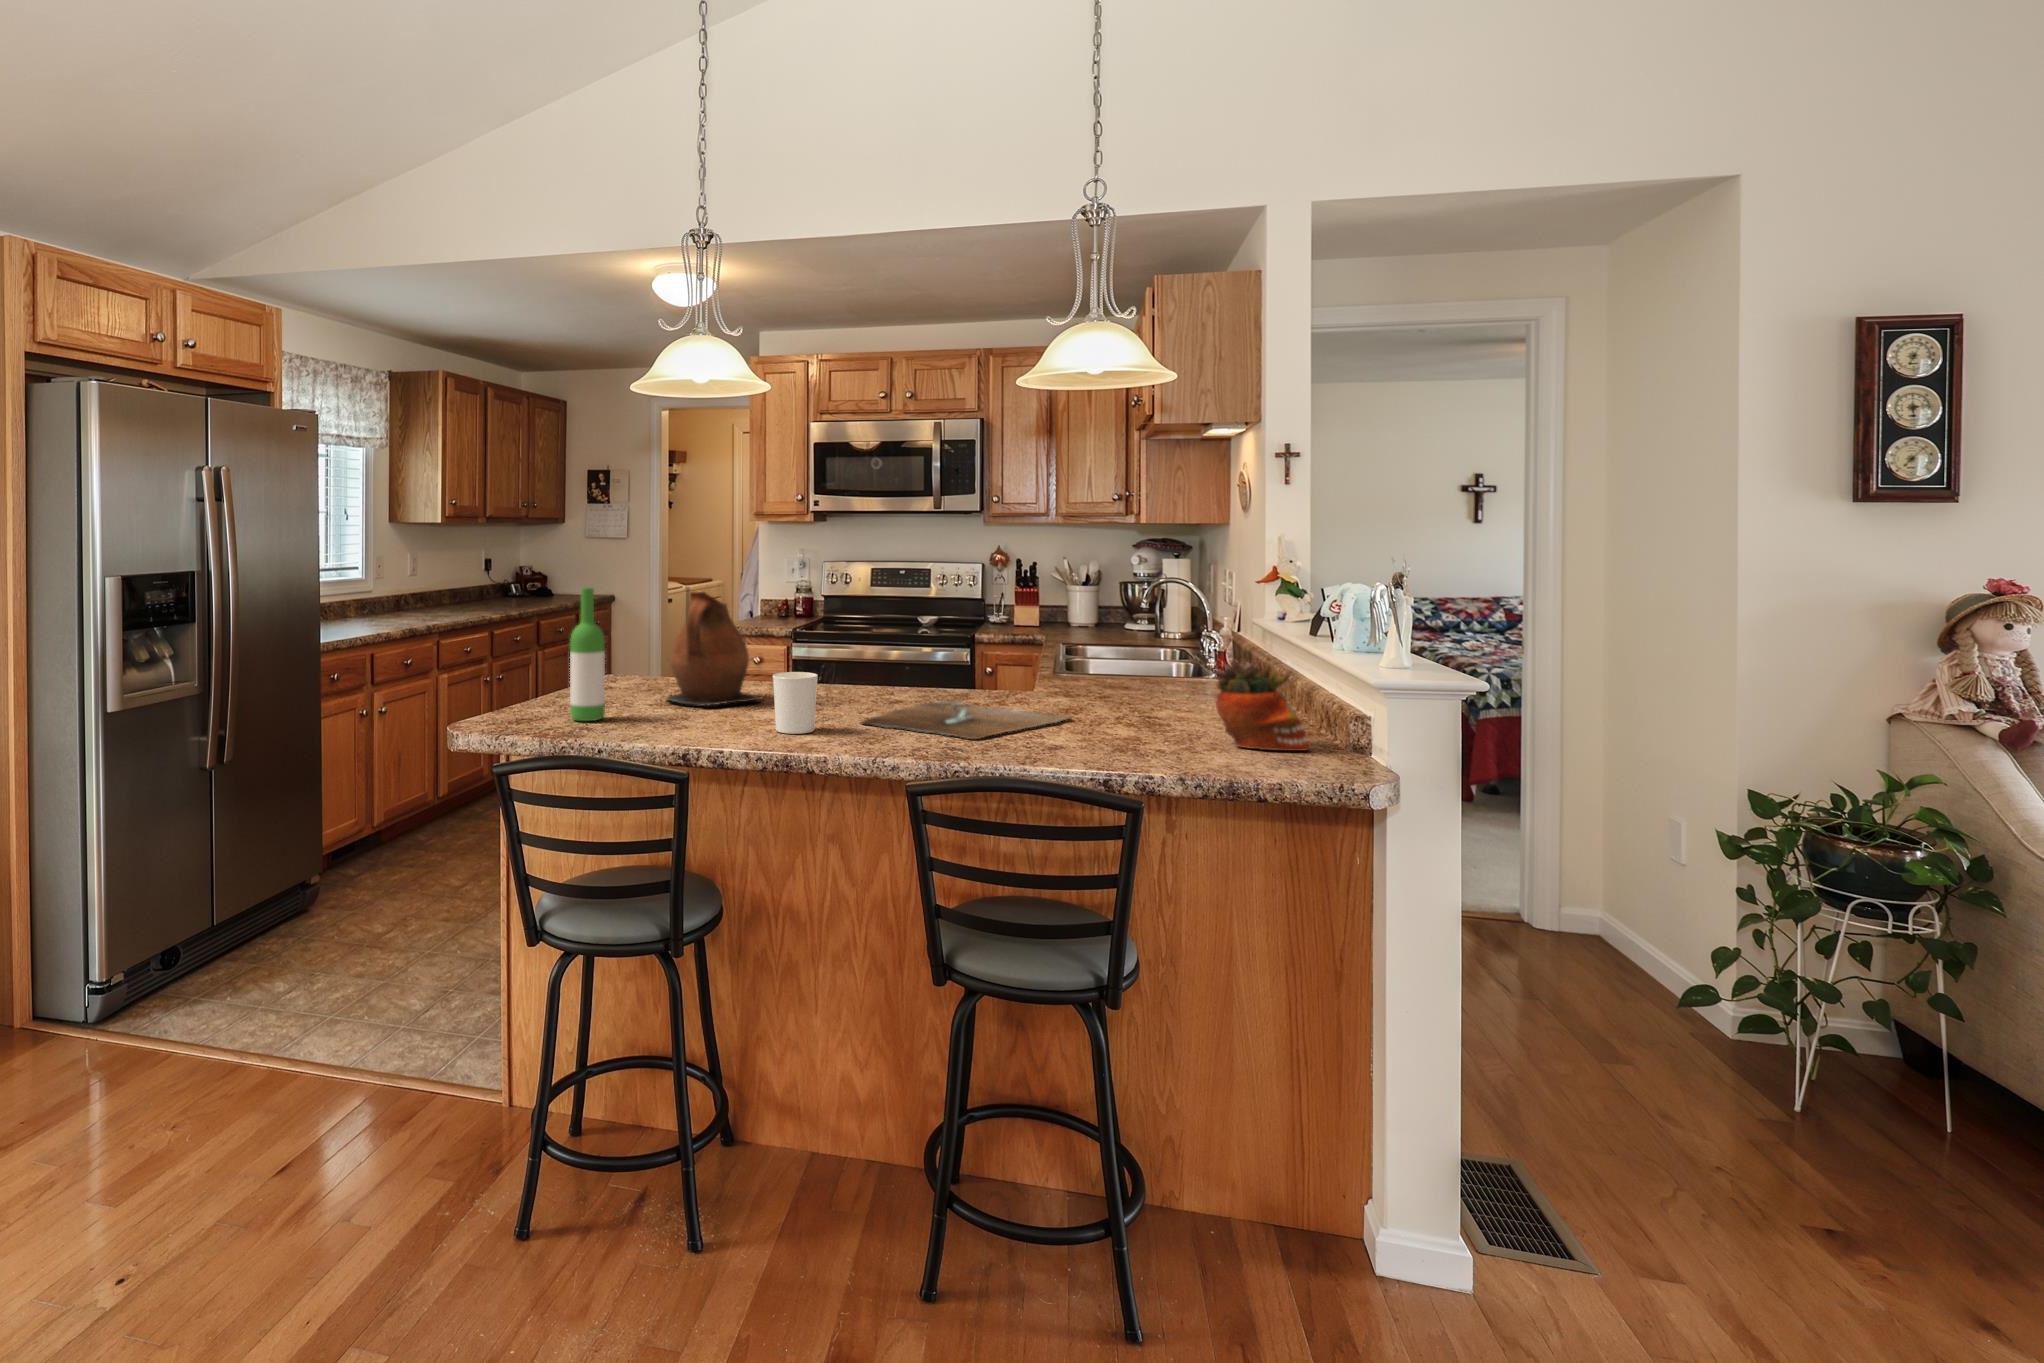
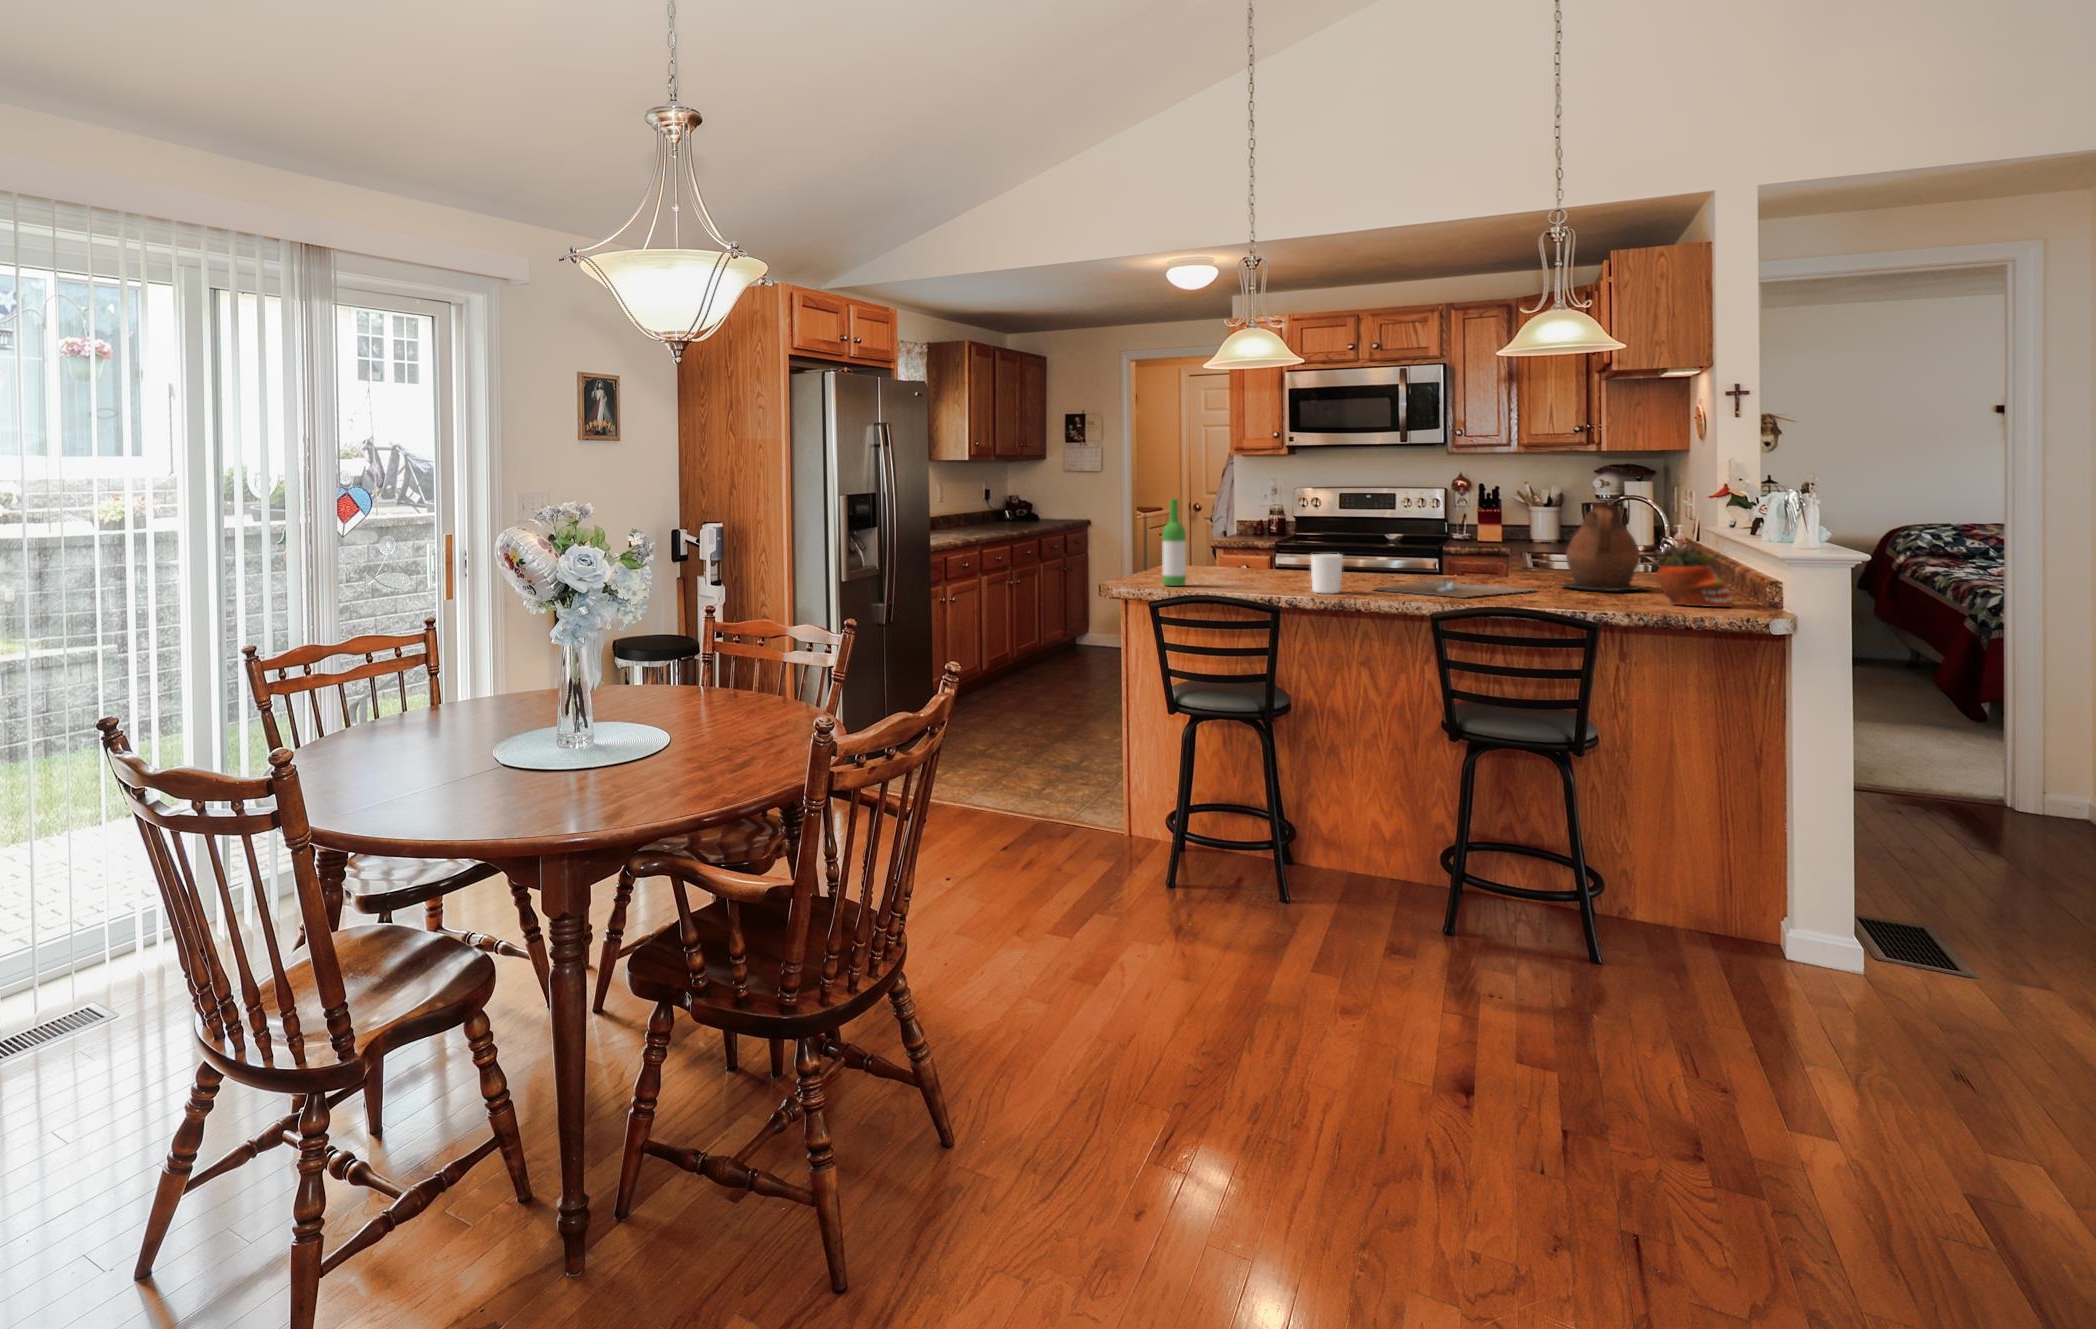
ceramic pitcher: present [663,591,762,706] -> present [1563,502,1647,591]

